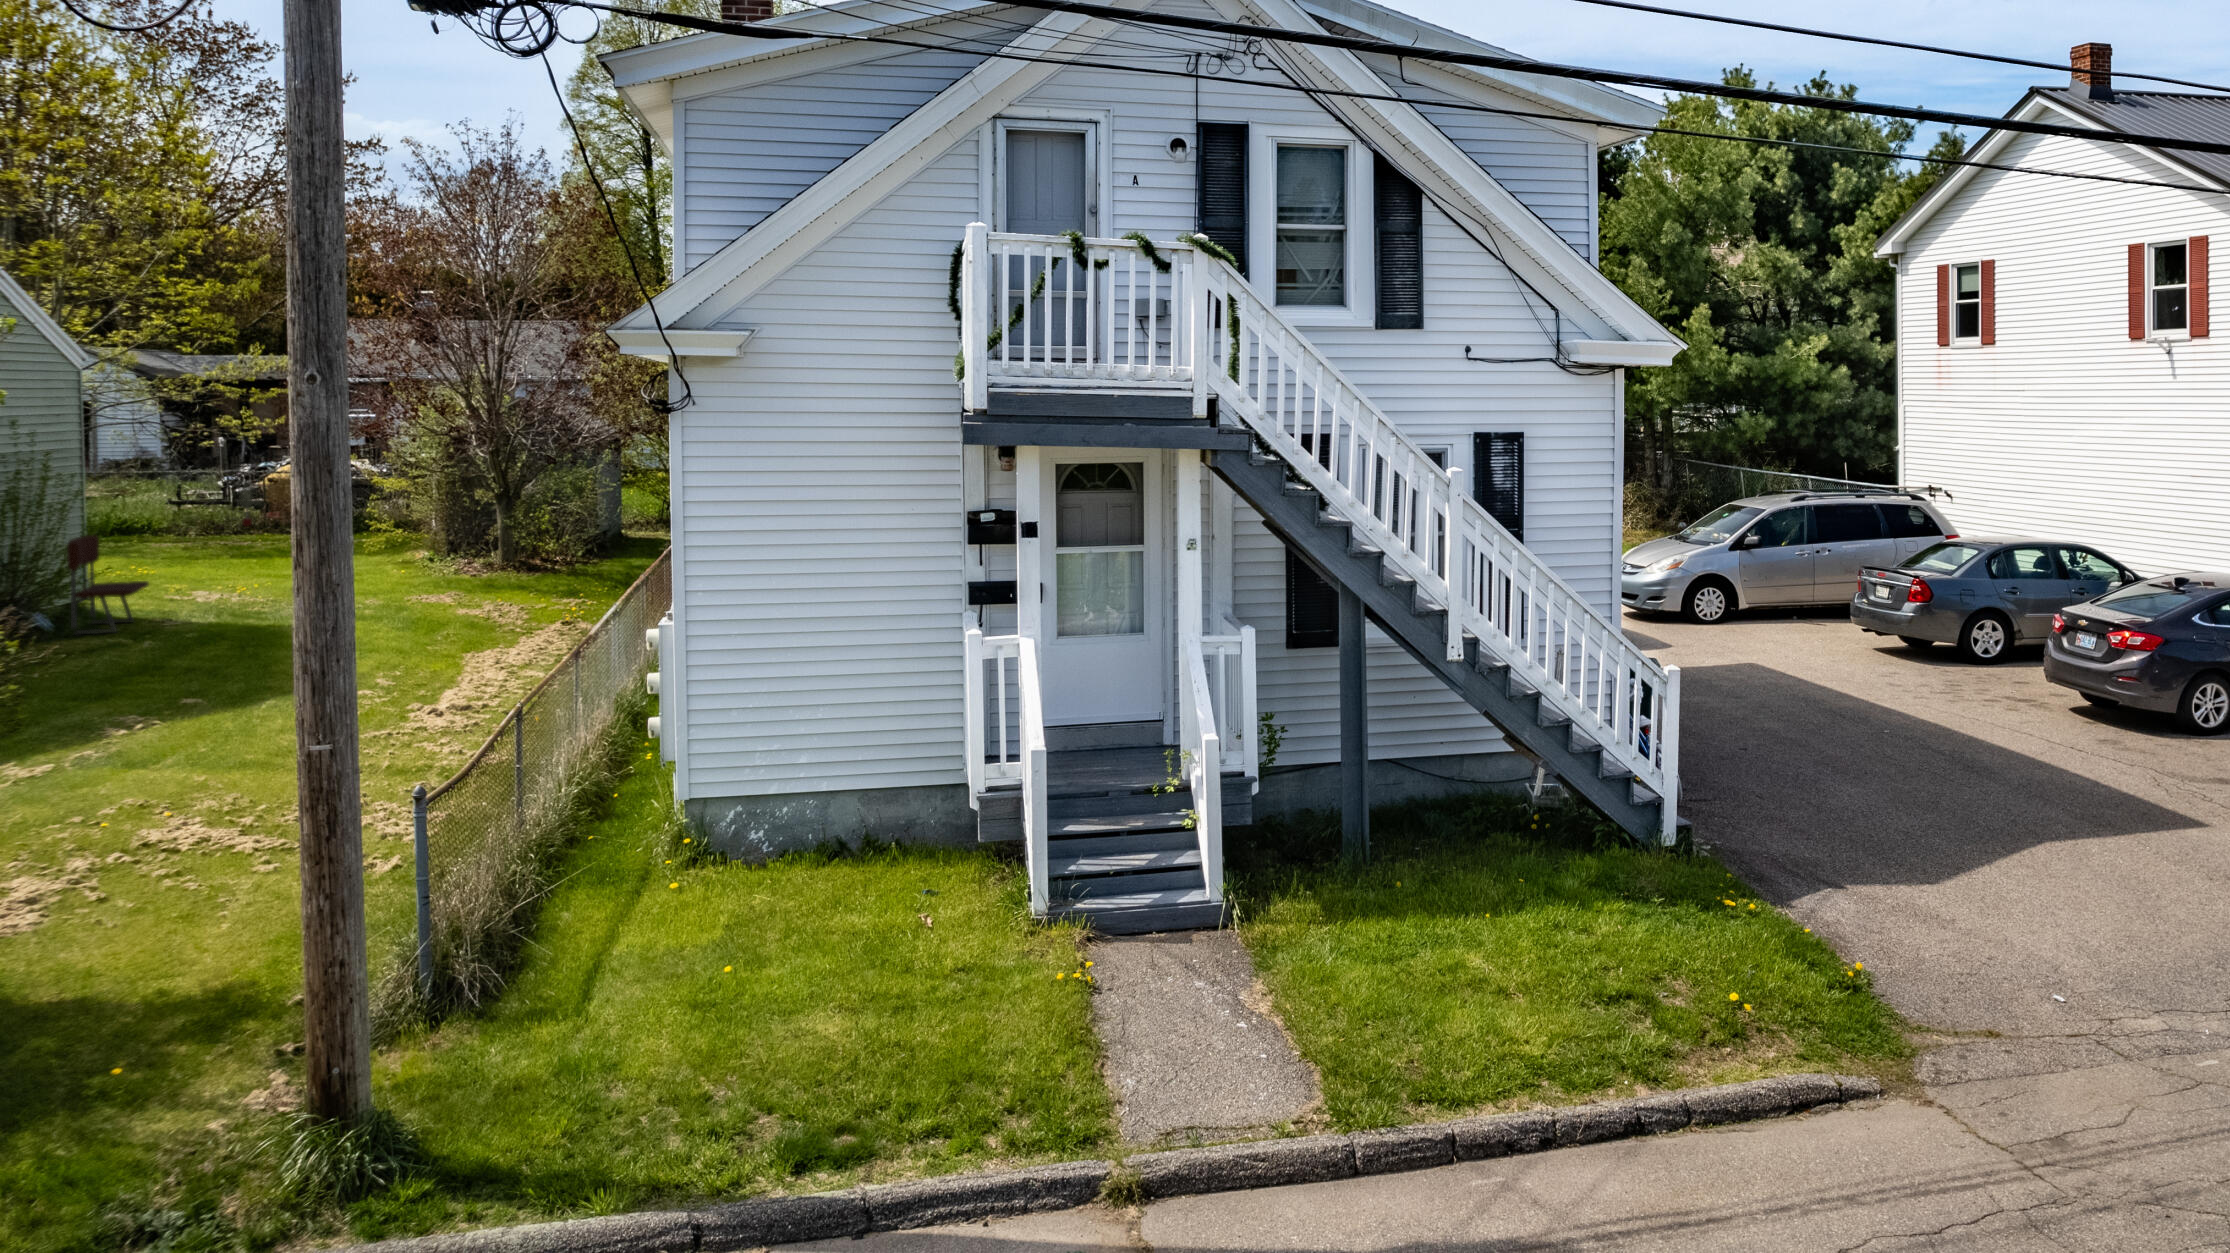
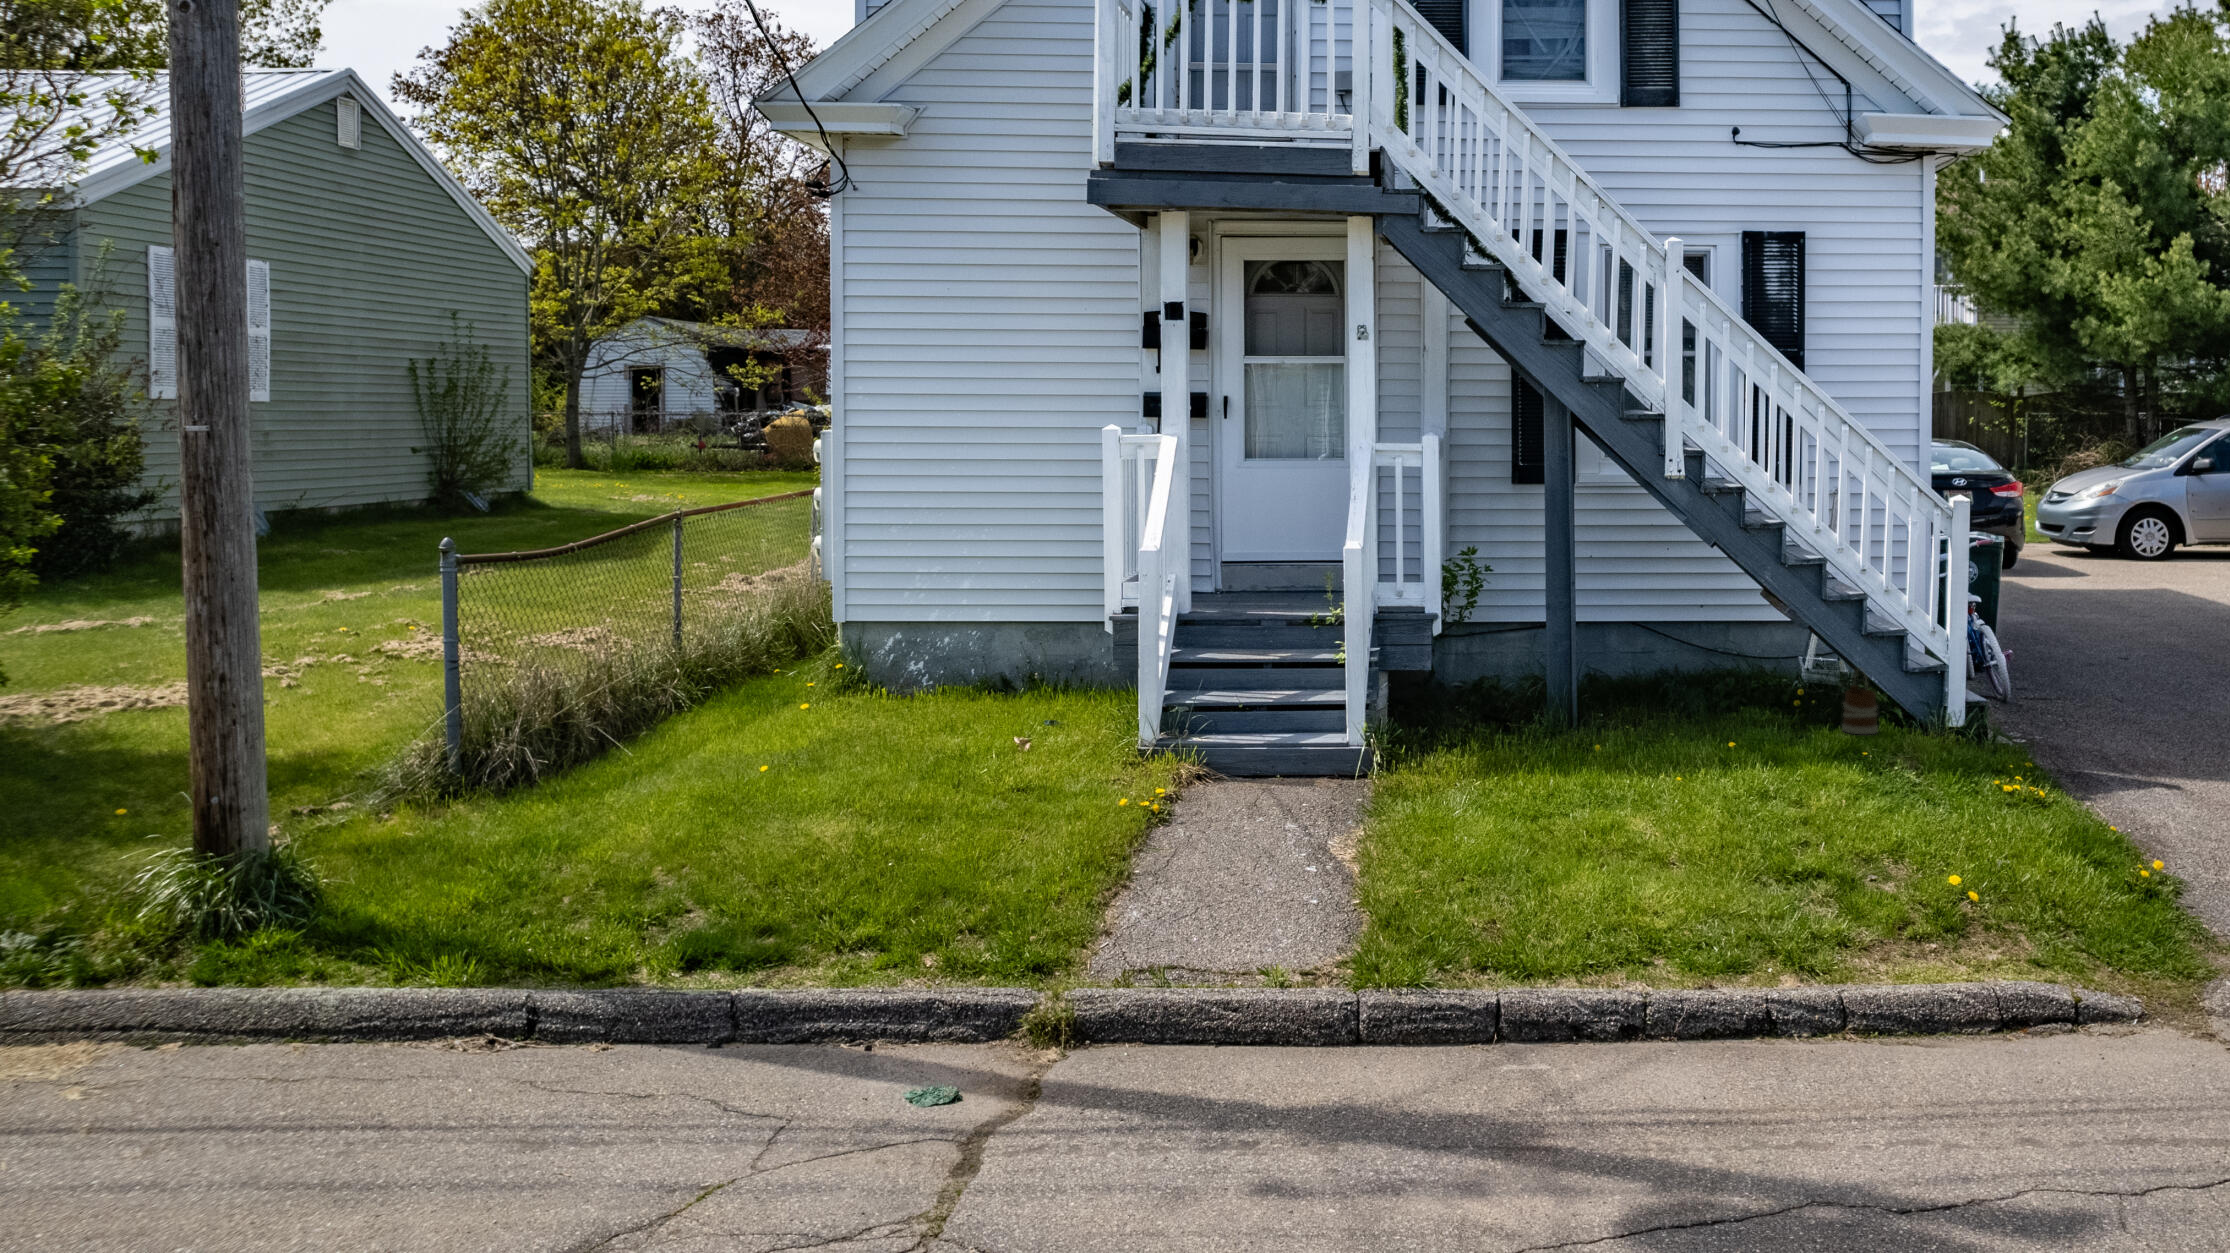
bench: present [67,535,149,634] -> none [483,420,556,510]
wooden bucket: none [1584,799,1612,852] -> present [1842,683,1878,734]

